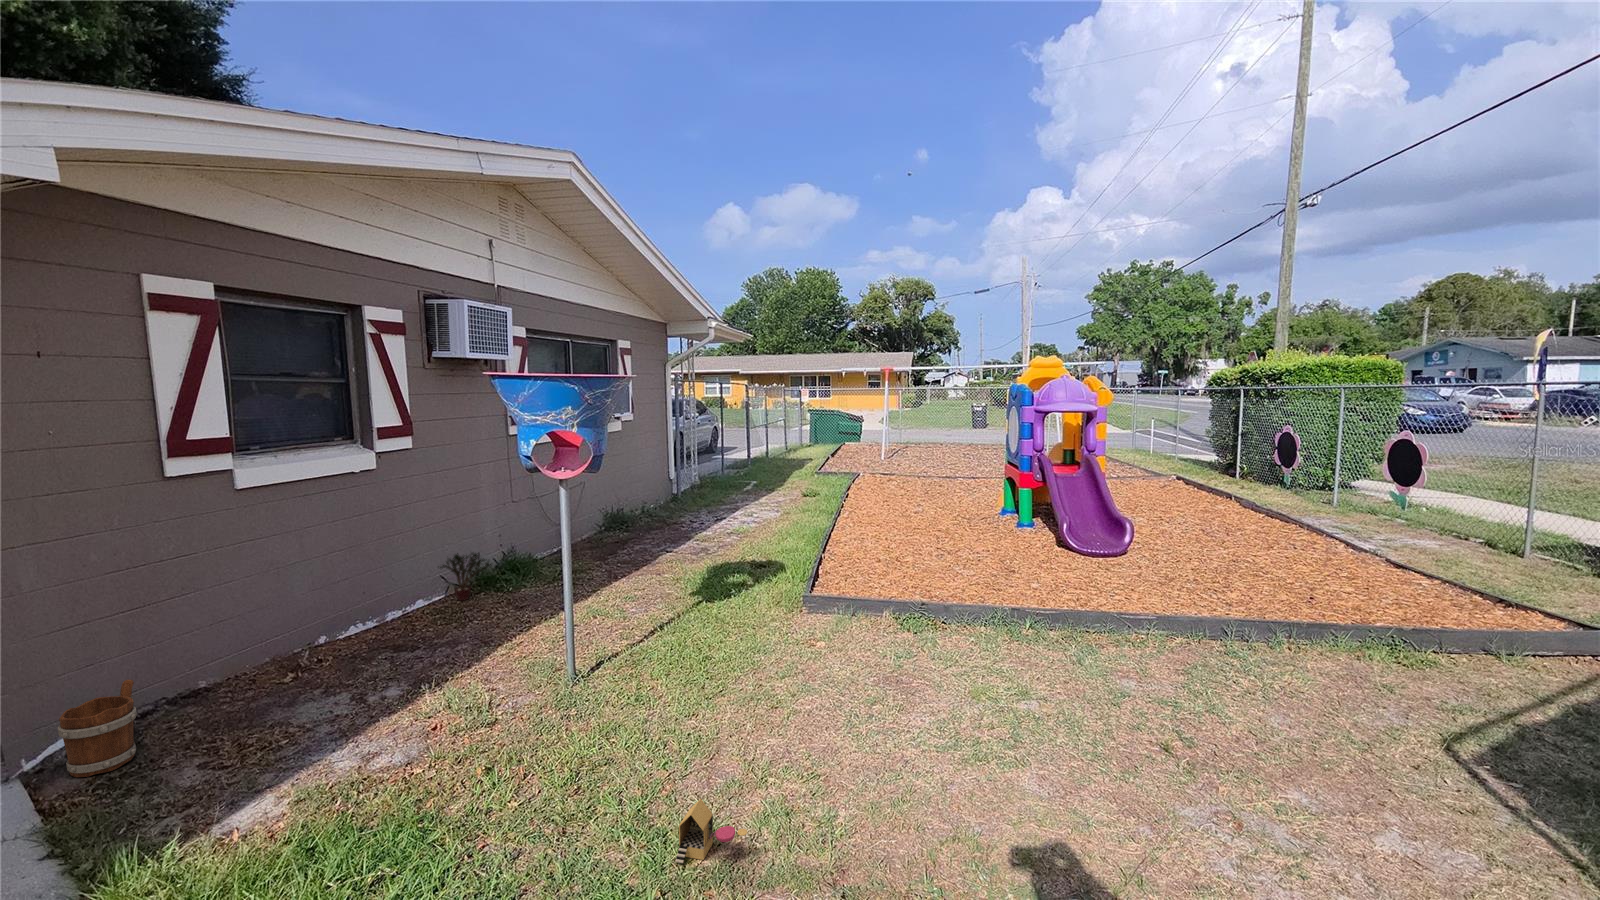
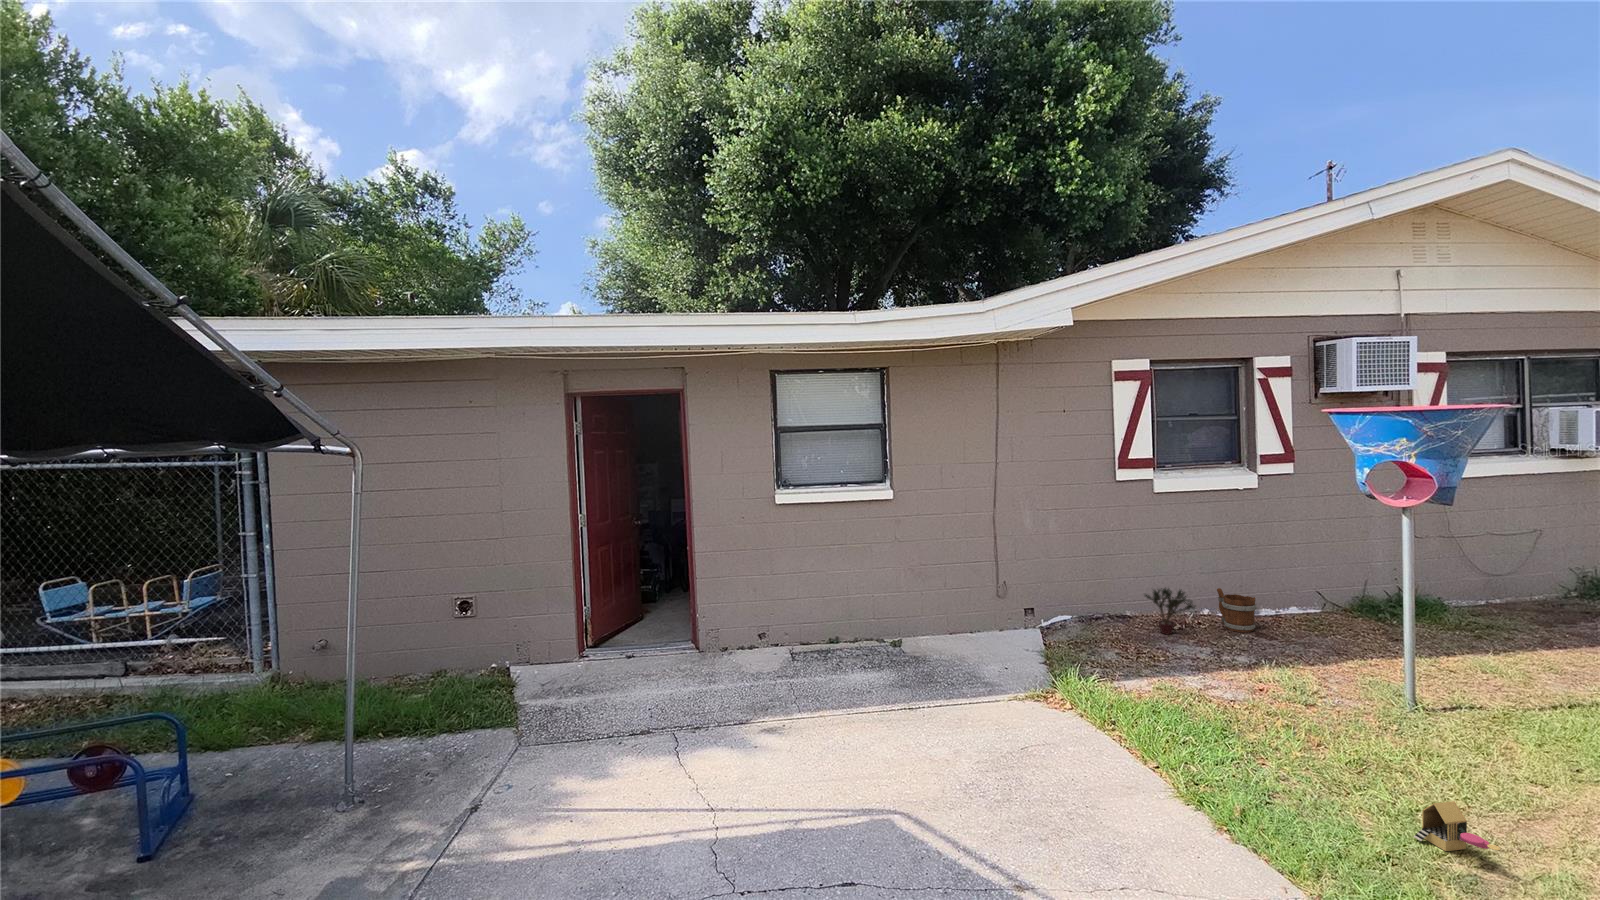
potted plant: present [438,553,492,601] -> present [1145,588,1195,635]
bucket: present [58,680,137,777] -> present [1217,588,1257,633]

